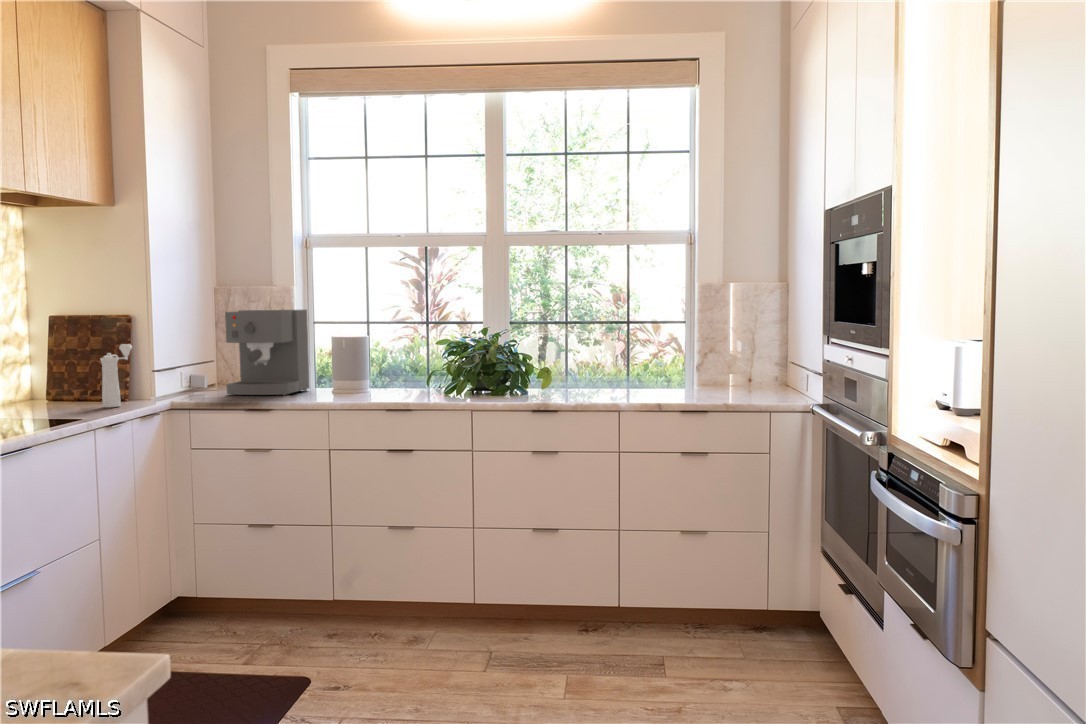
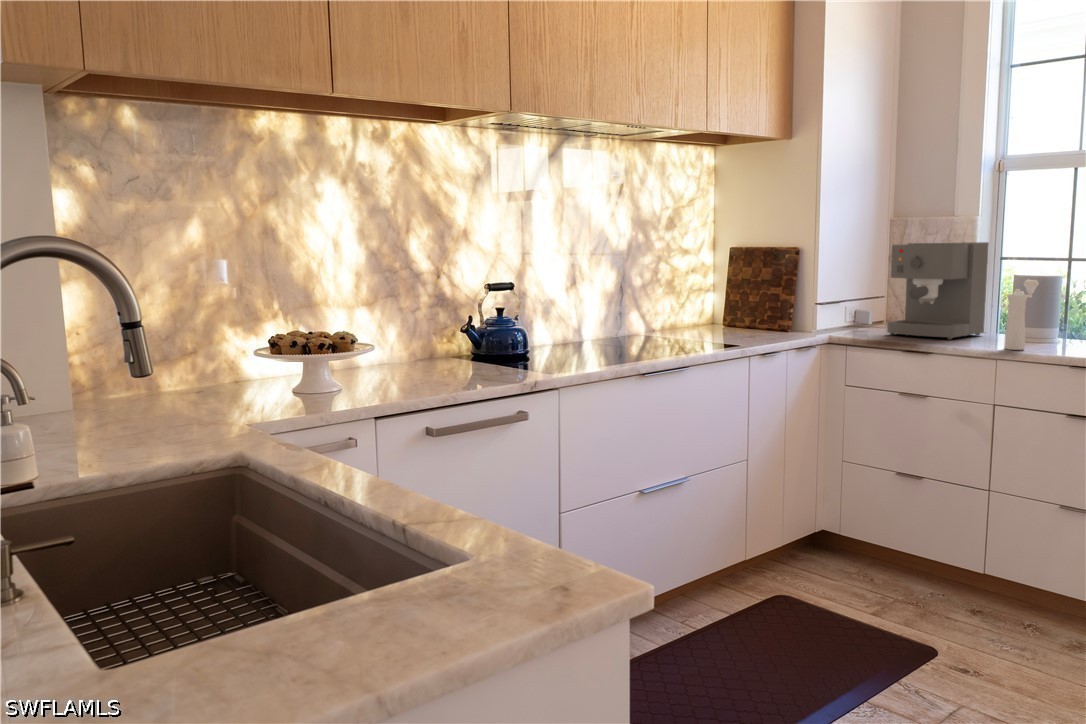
pepper mill: present [100,344,132,407] -> present [1004,280,1039,350]

